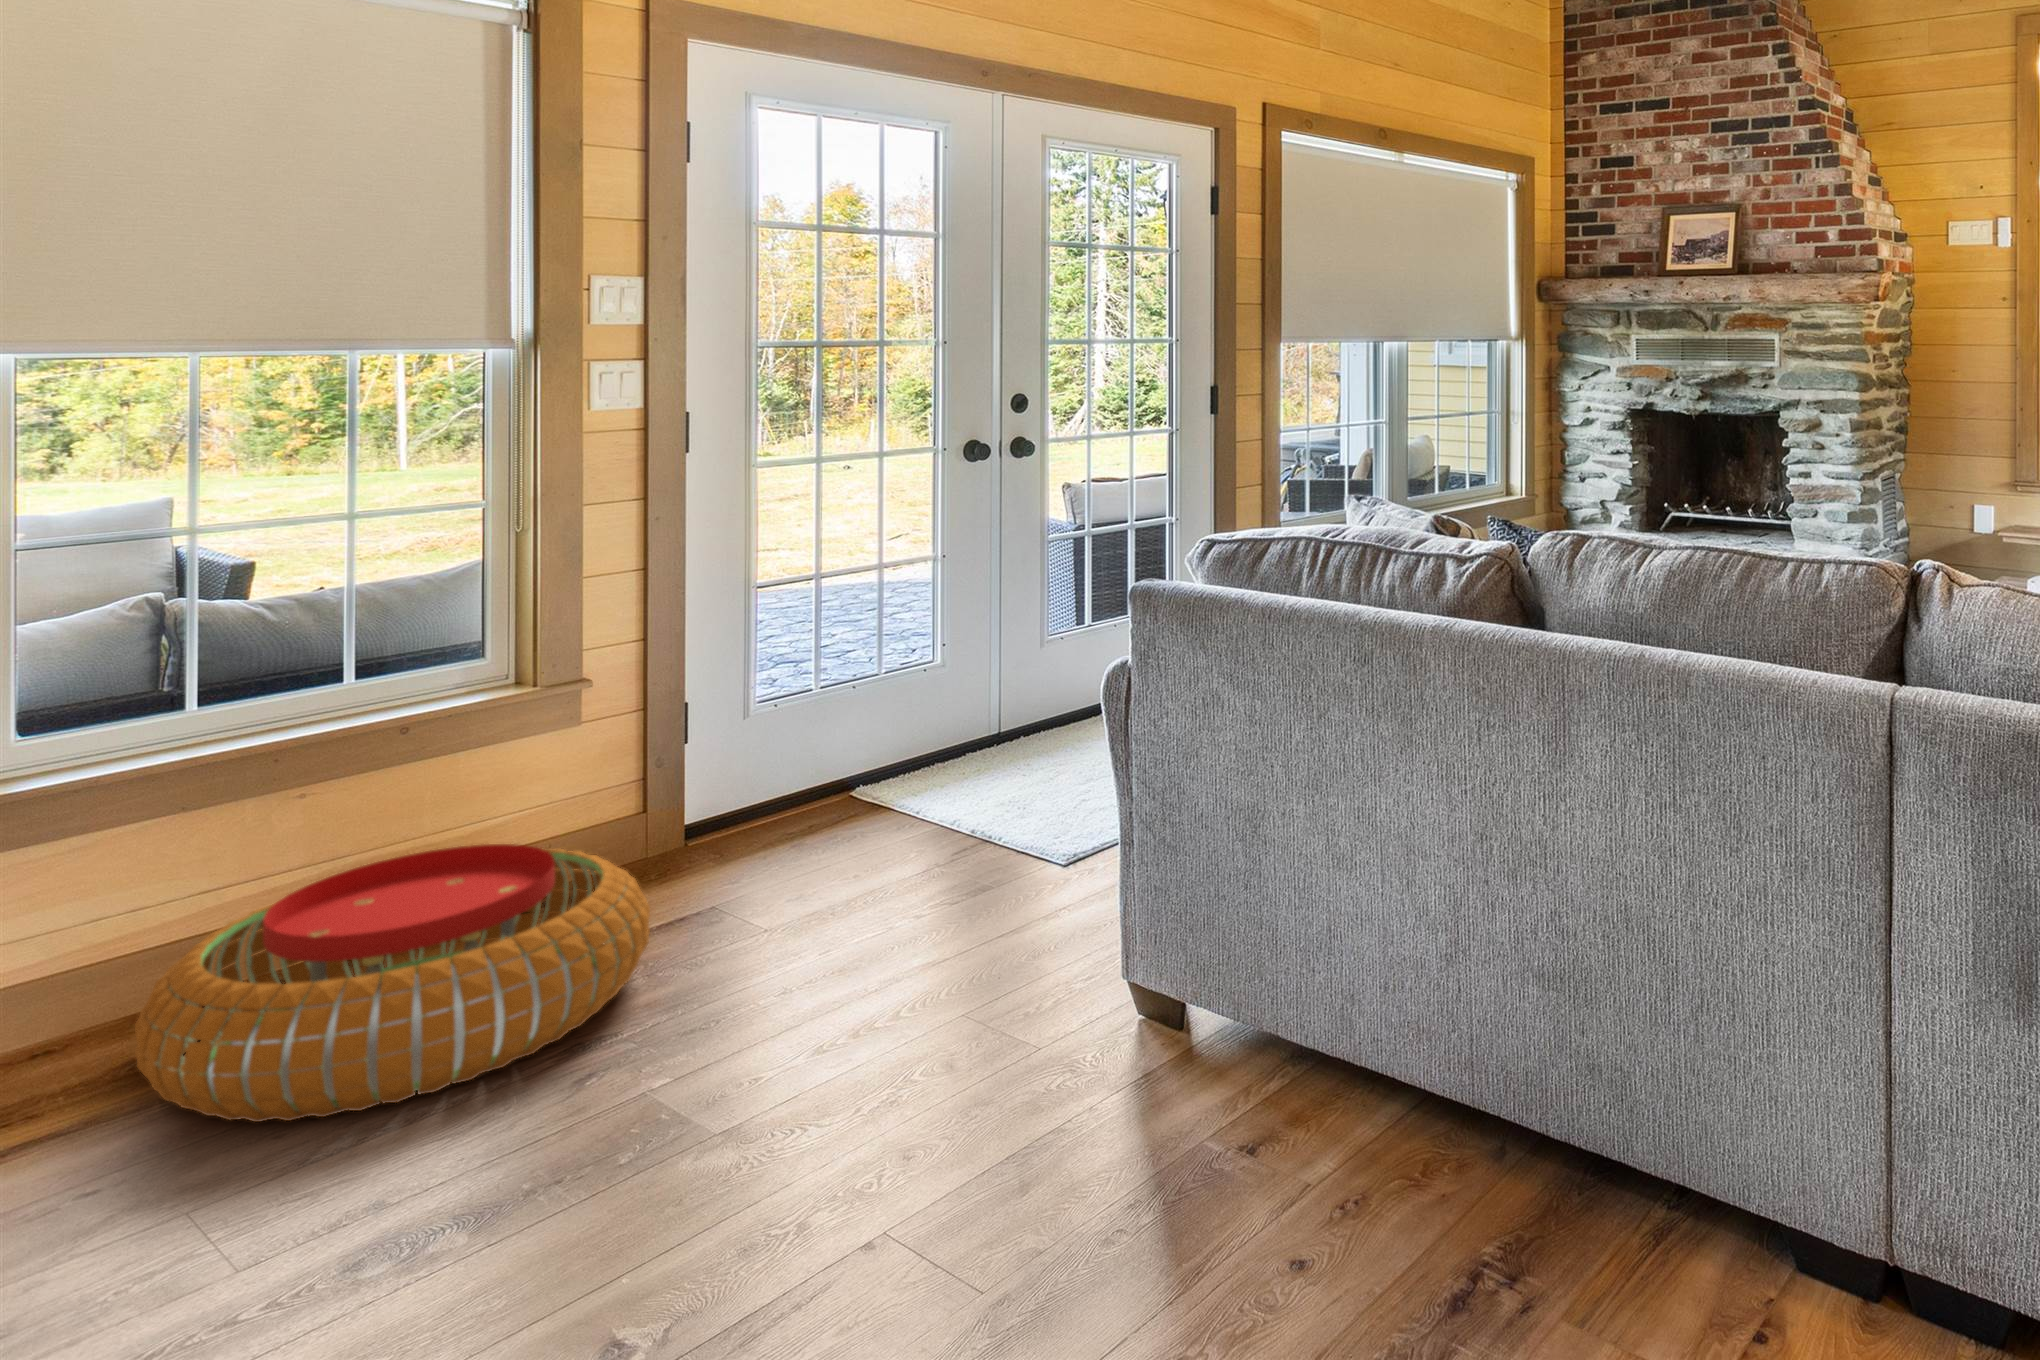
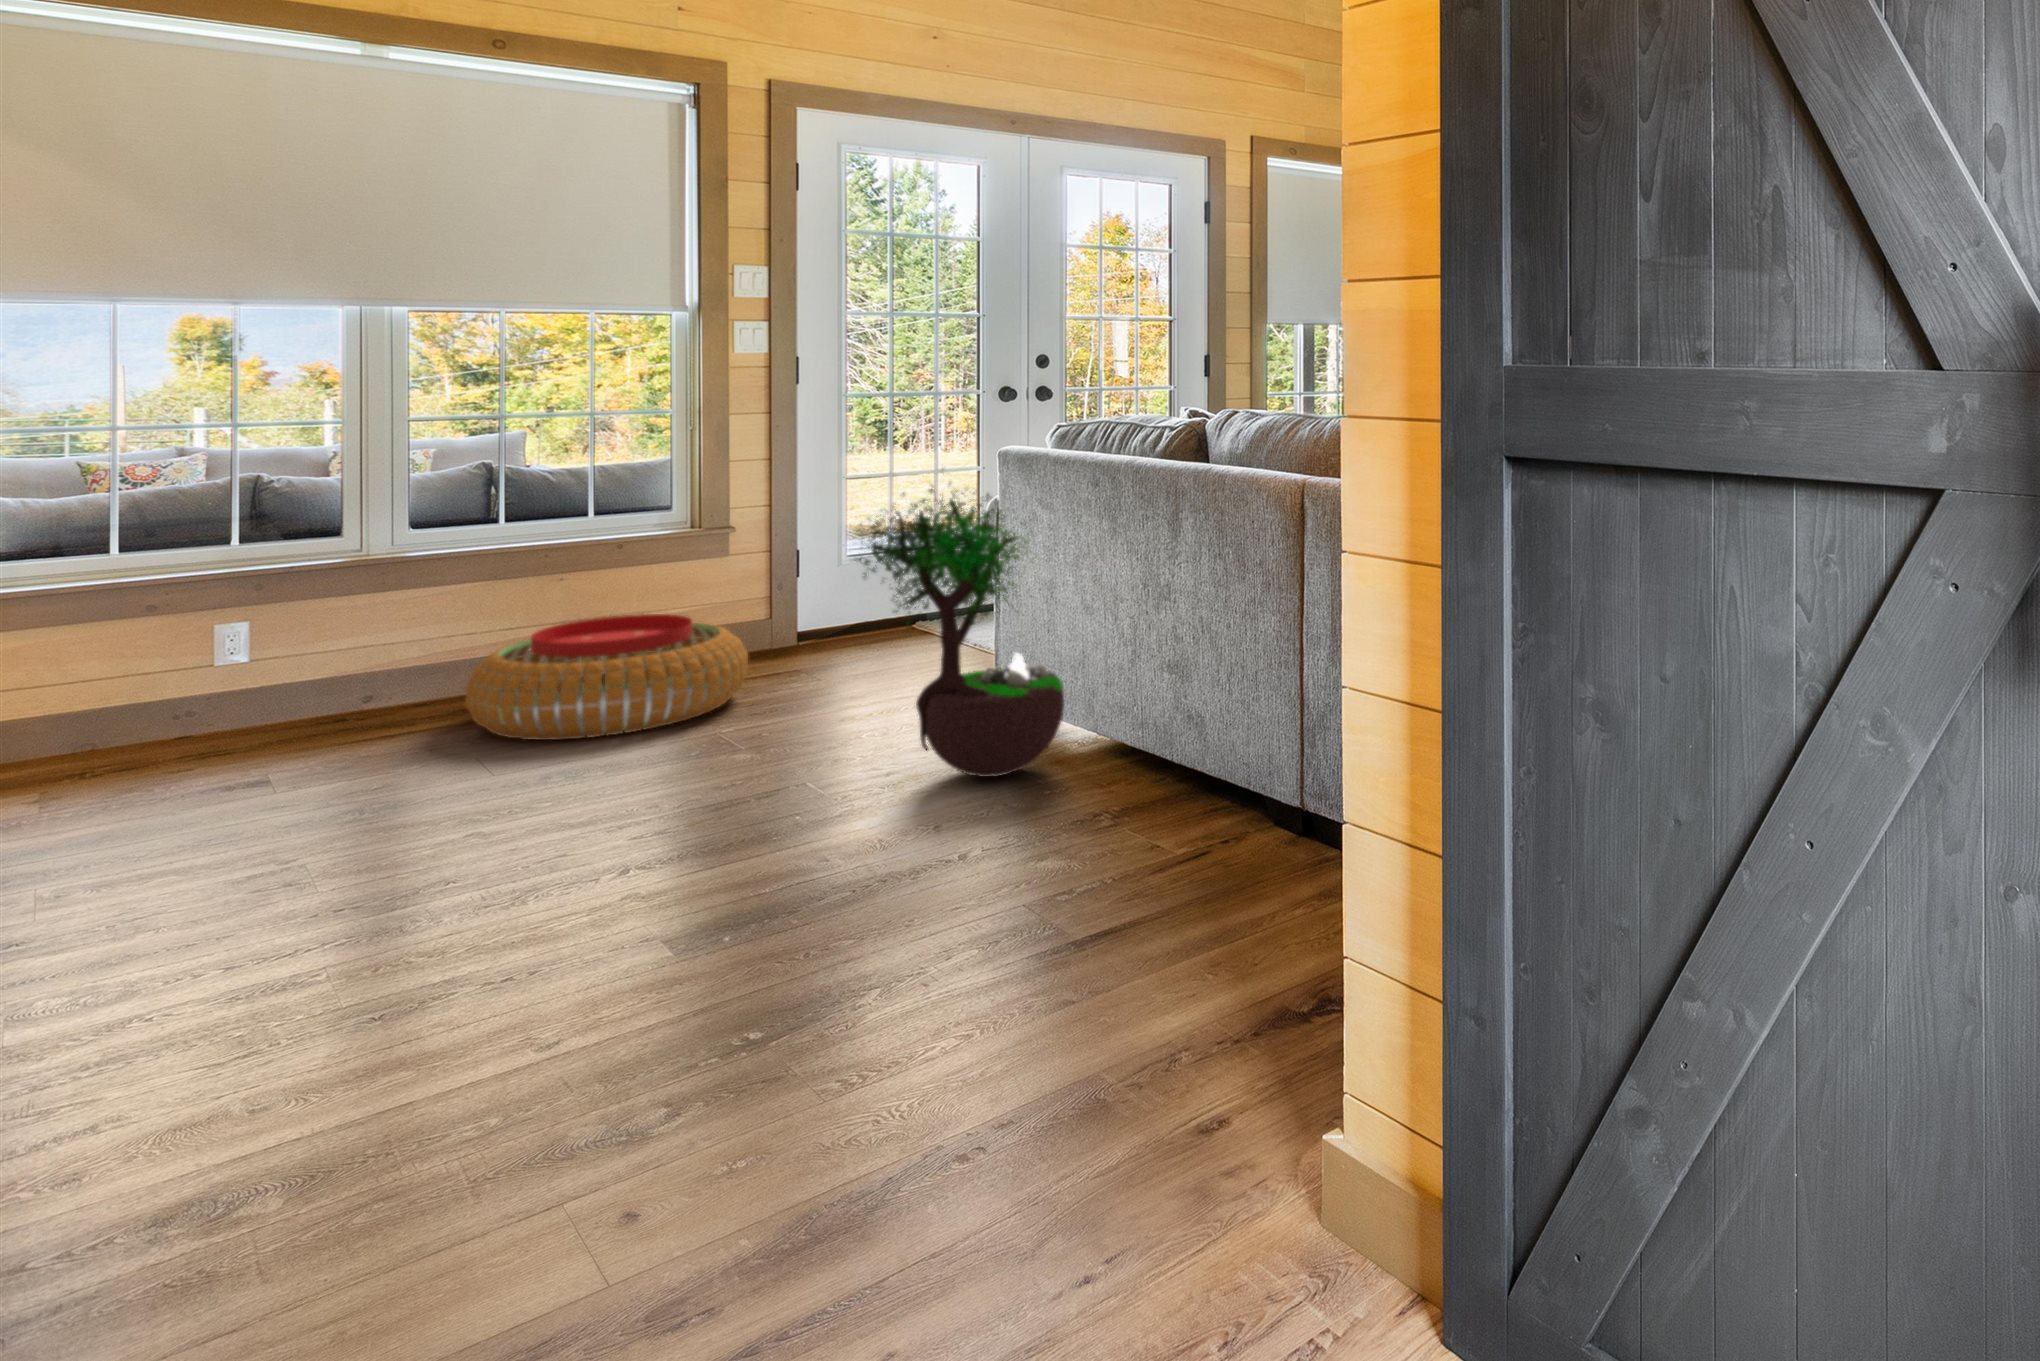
potted tree: none [926,632,1286,1154] -> present [853,483,1064,777]

